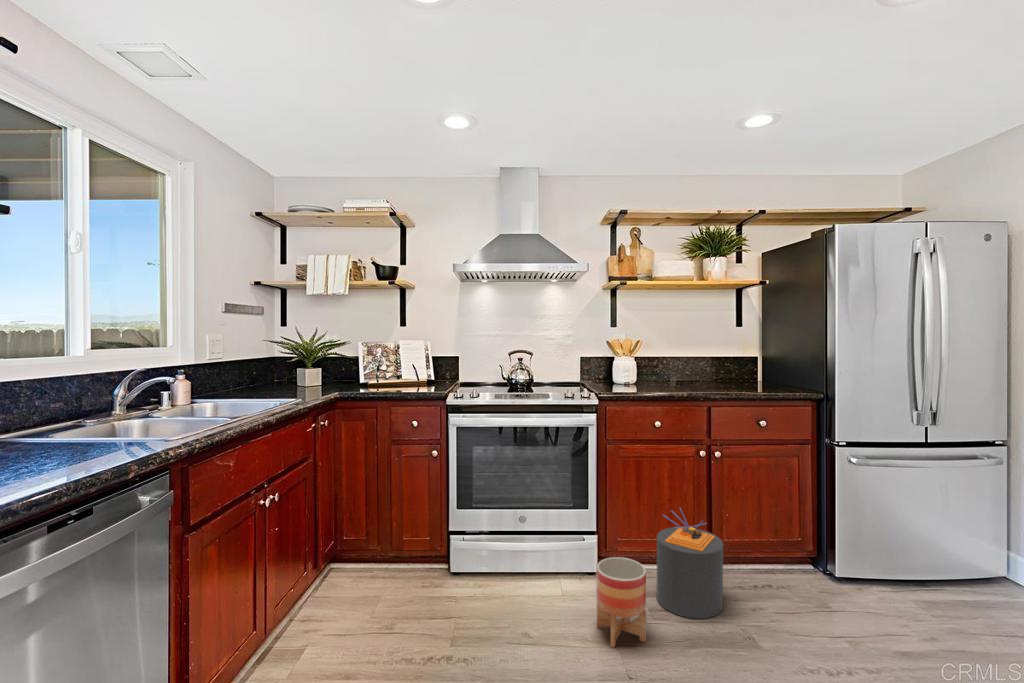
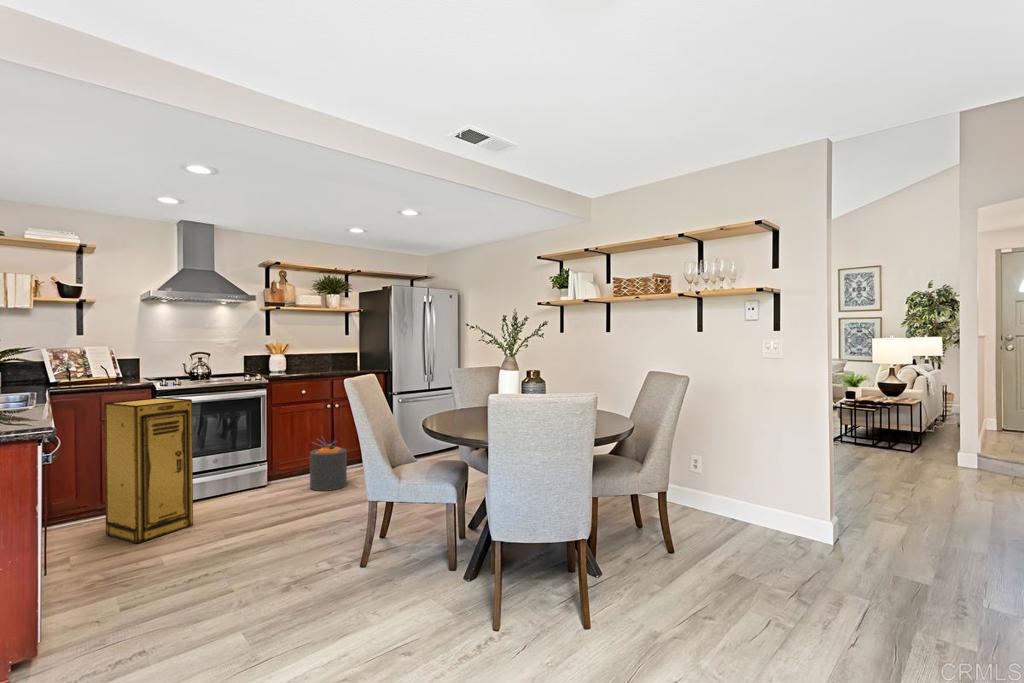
storage cabinet: none [362,423,460,659] -> present [104,397,193,544]
planter: present [597,557,646,647] -> none [280,462,309,507]

